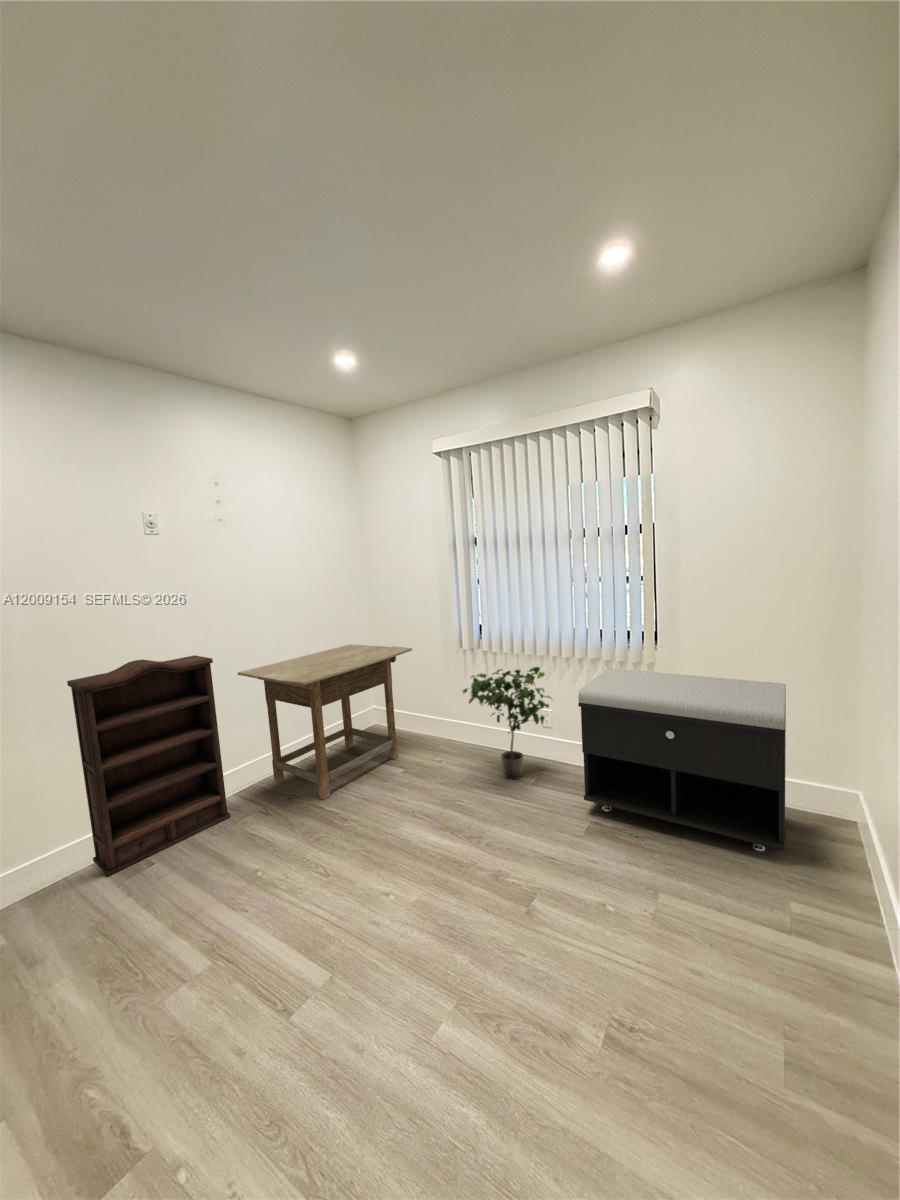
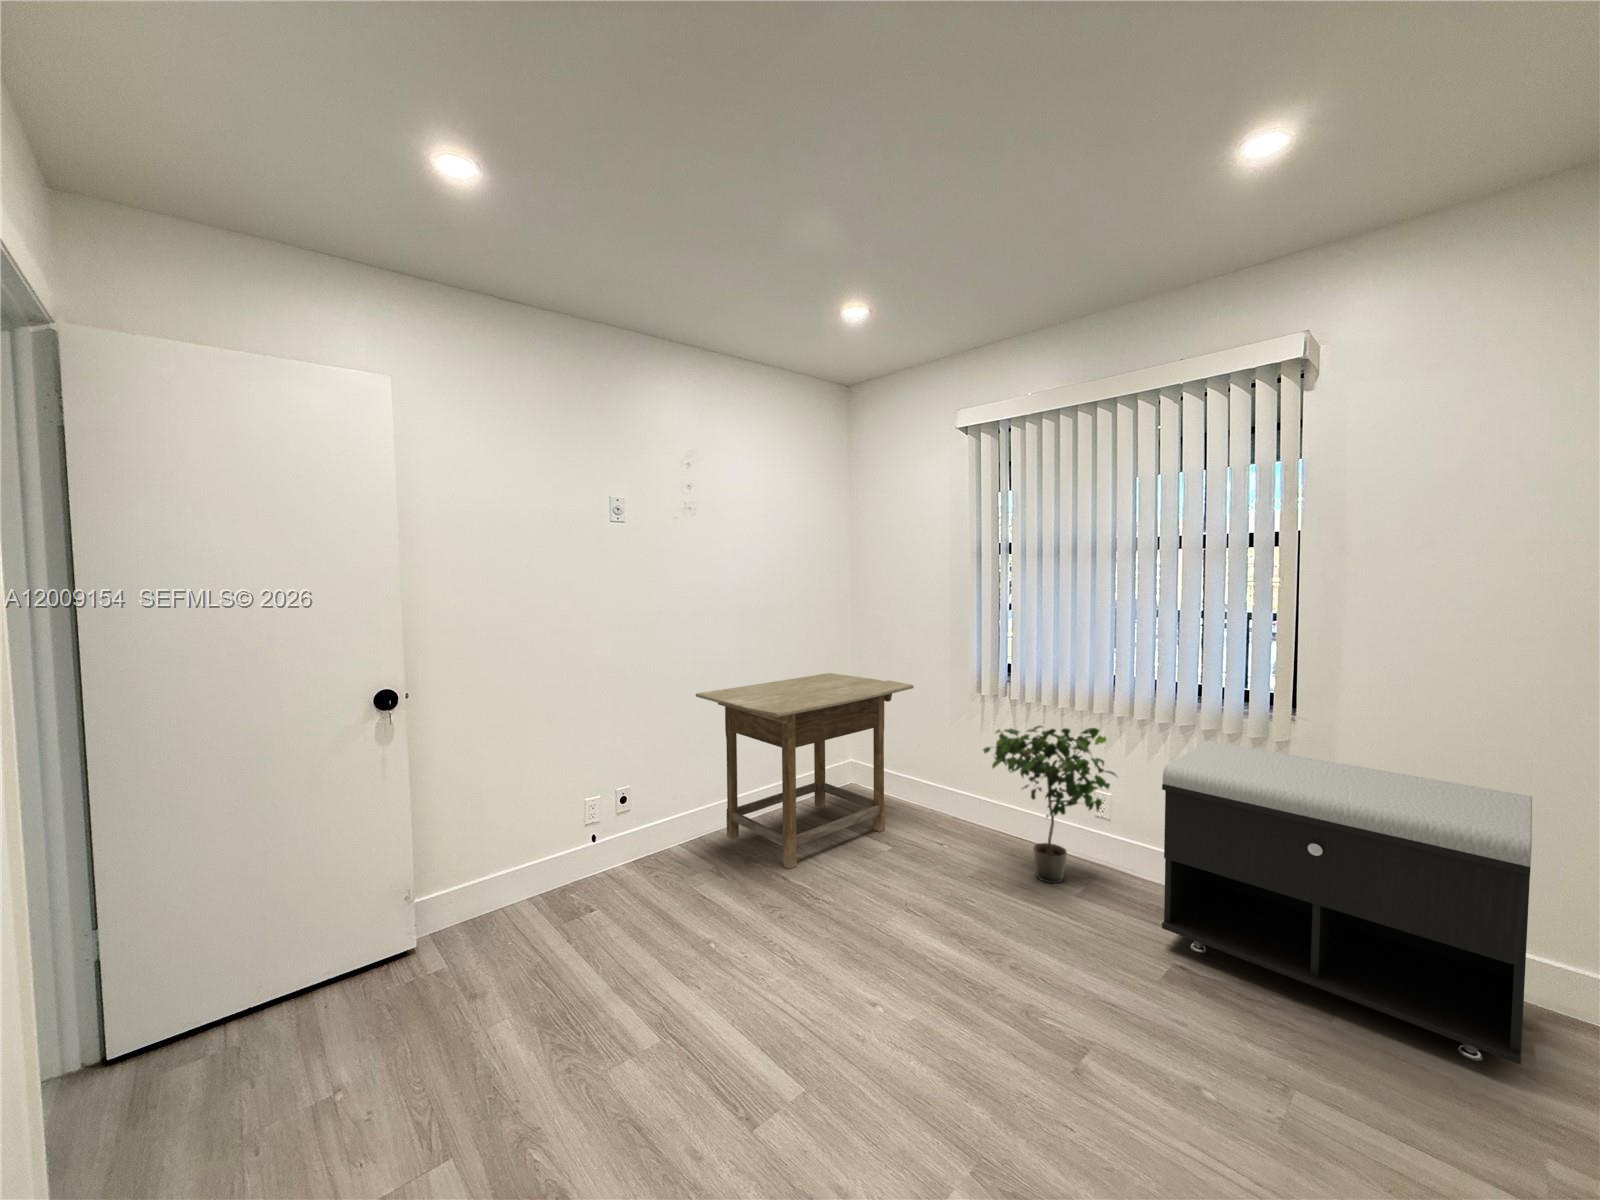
bookshelf: present [67,655,230,877] -> none [520,666,676,917]

